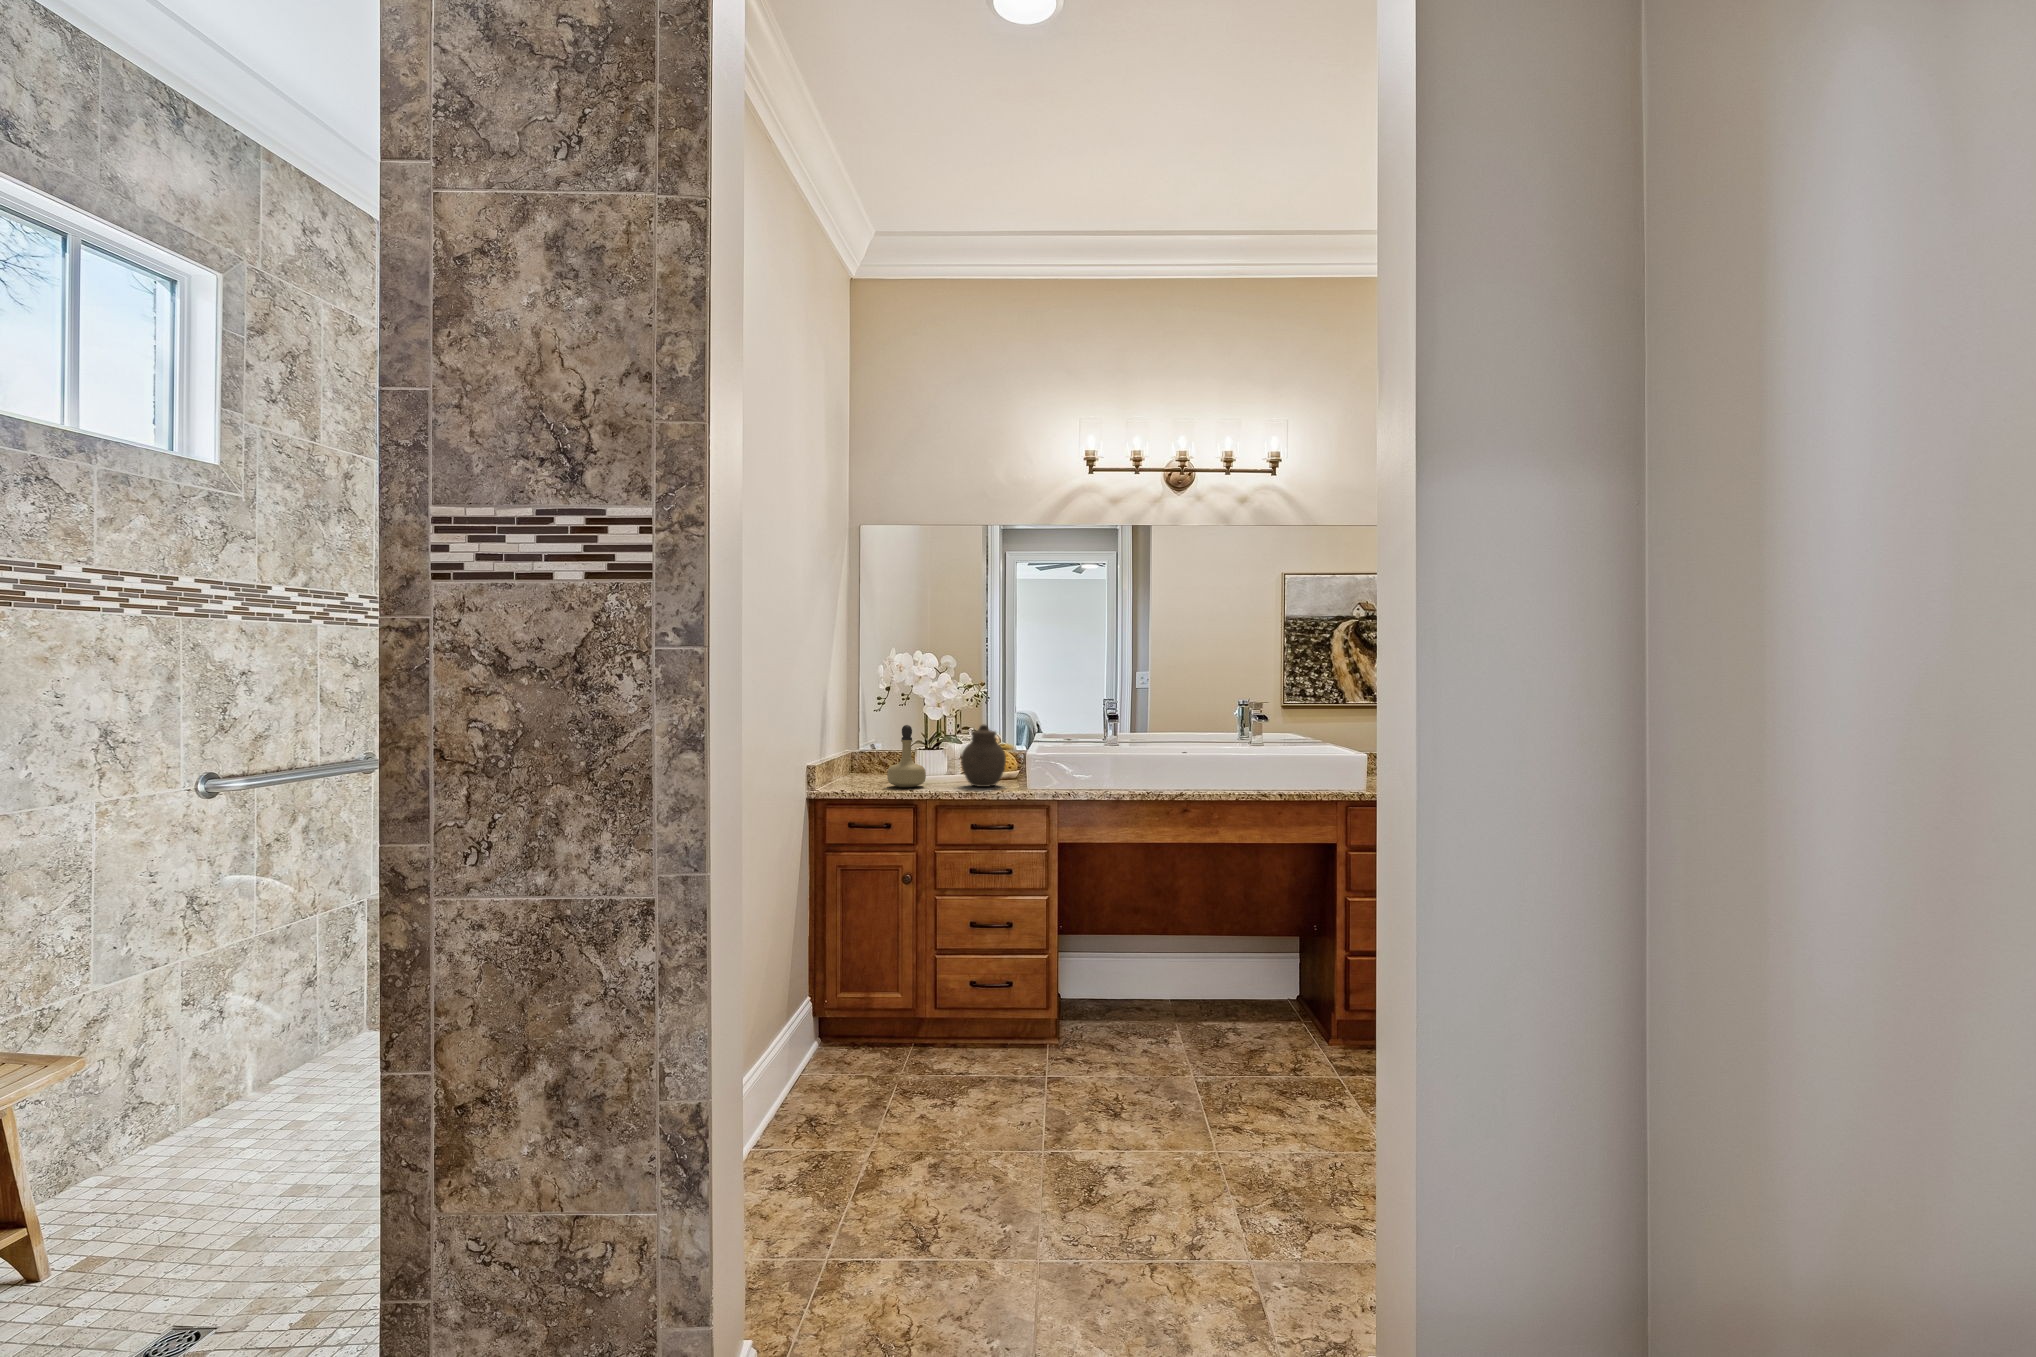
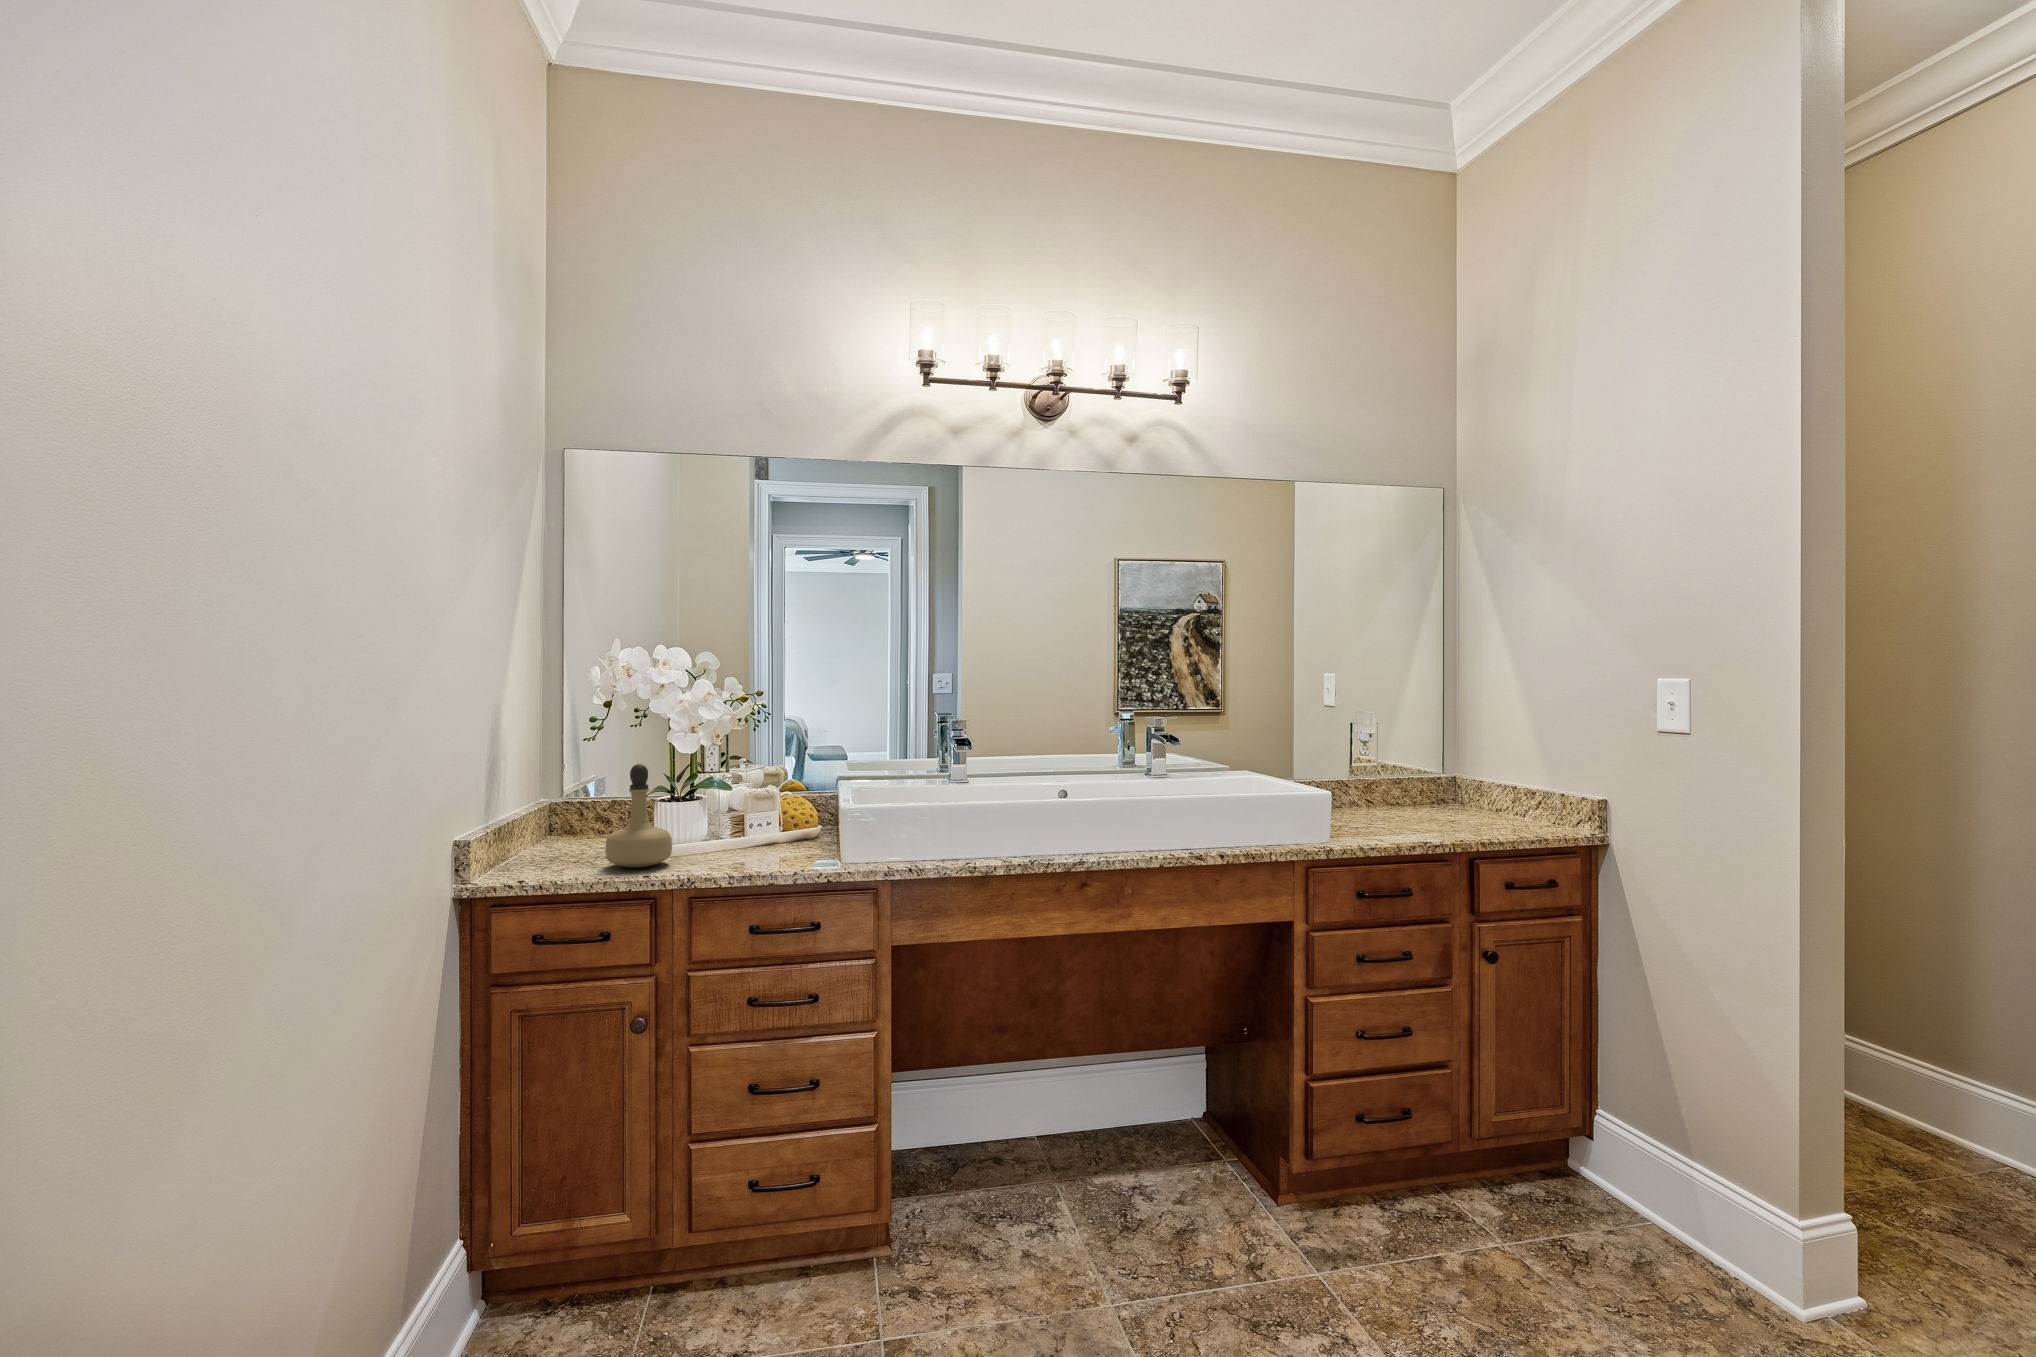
jar: present [961,725,1006,787] -> none [732,760,806,860]

